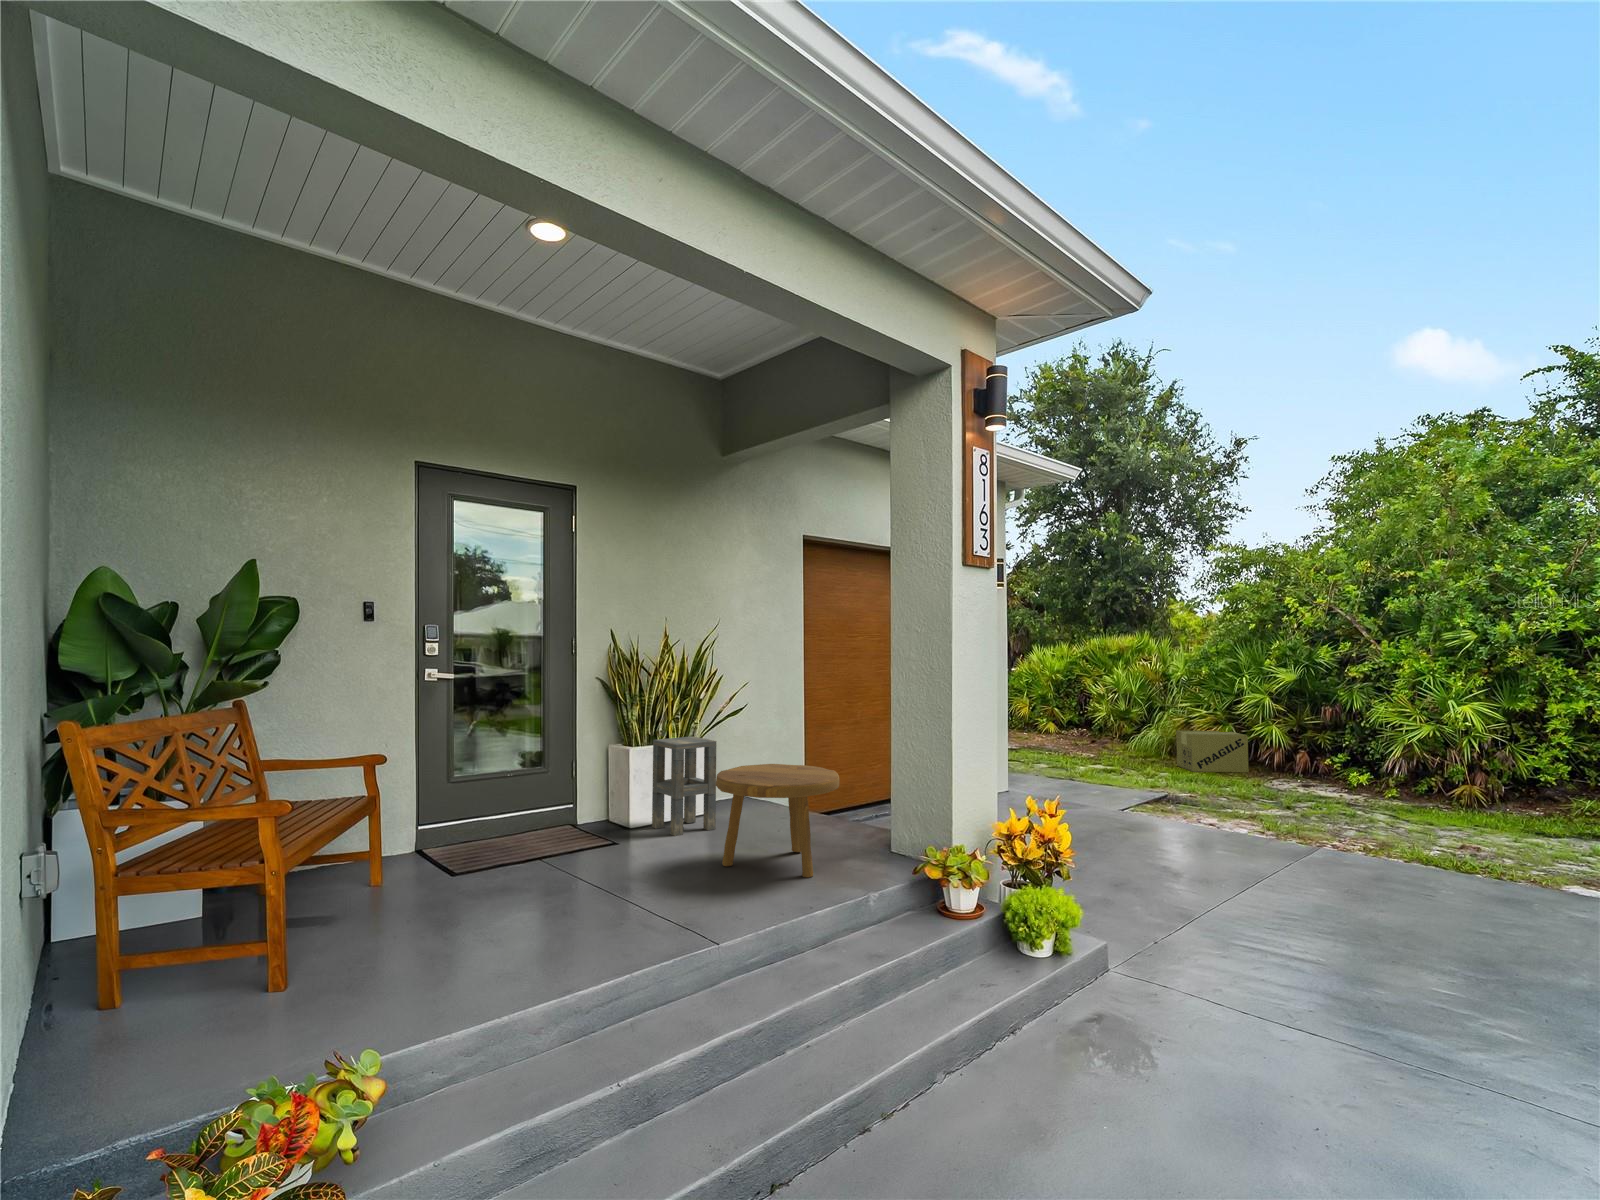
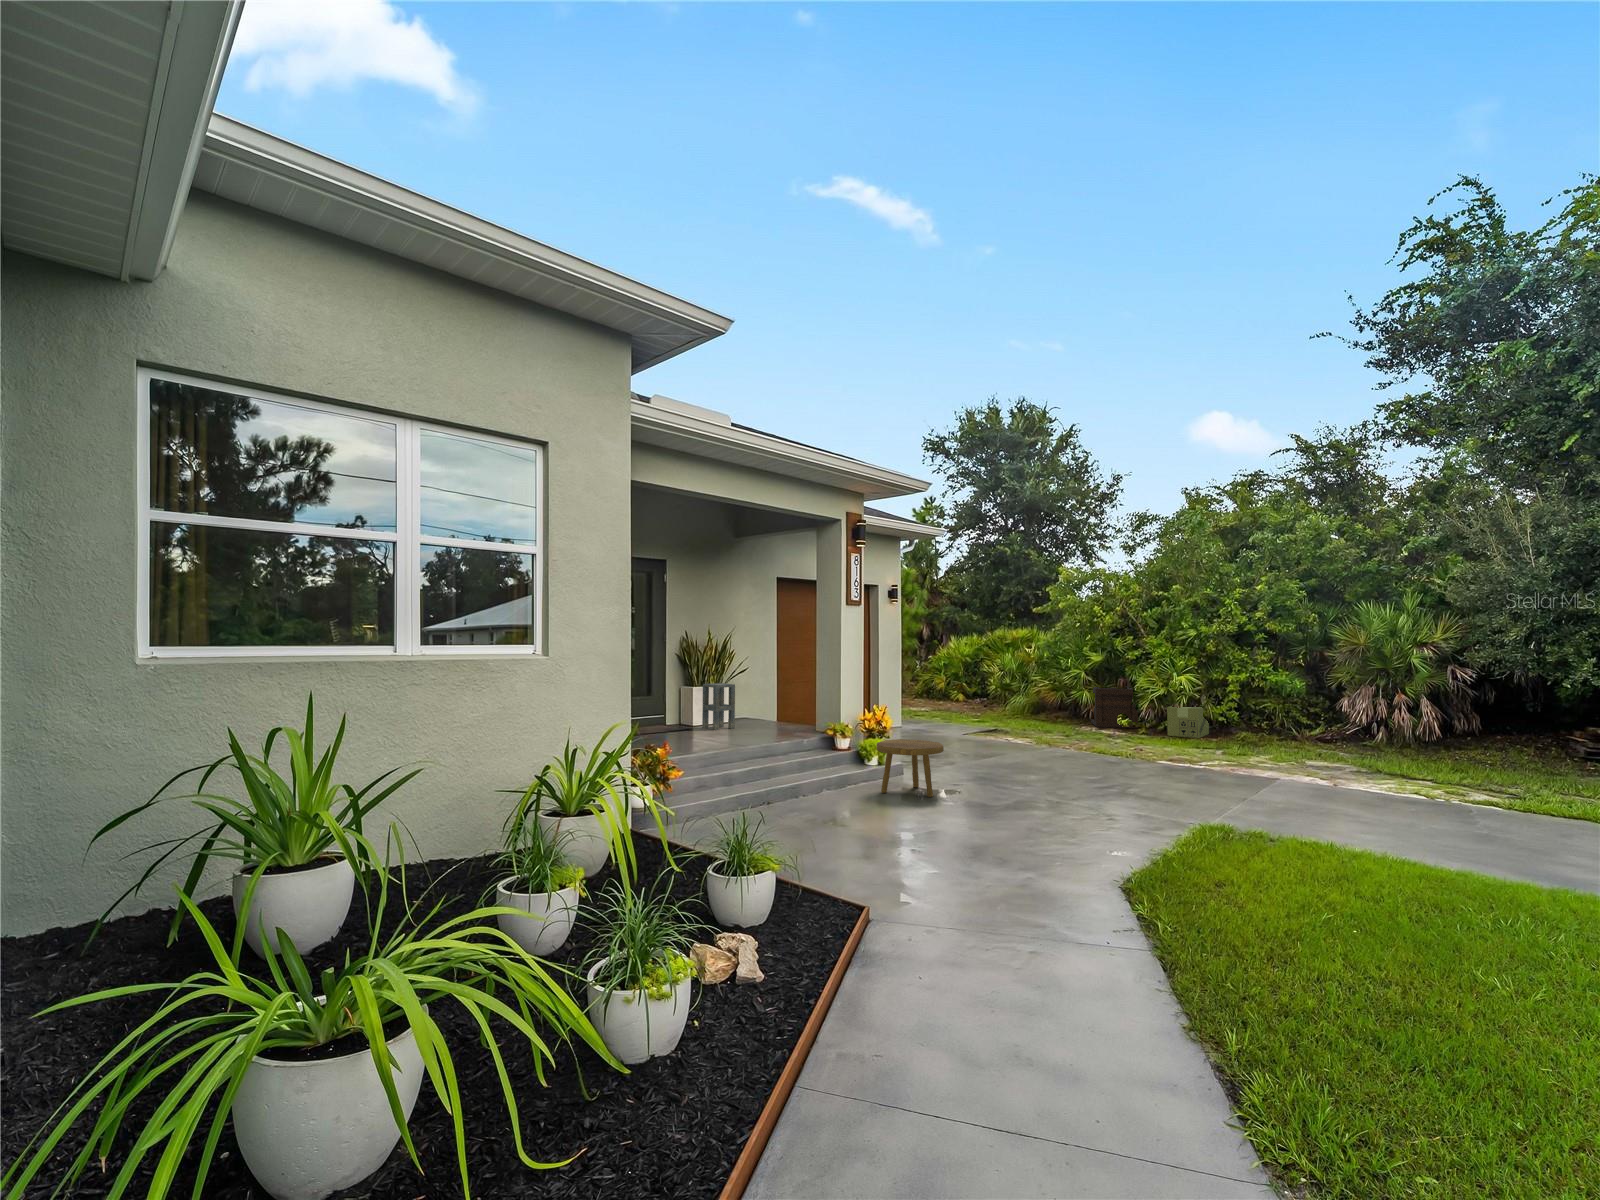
wooden crate: none [1287,722,1385,794] -> present [1091,687,1138,729]
cardboard box: present [1176,731,1249,772] -> present [1167,706,1209,738]
footstool: present [716,764,839,878] -> present [877,739,944,797]

